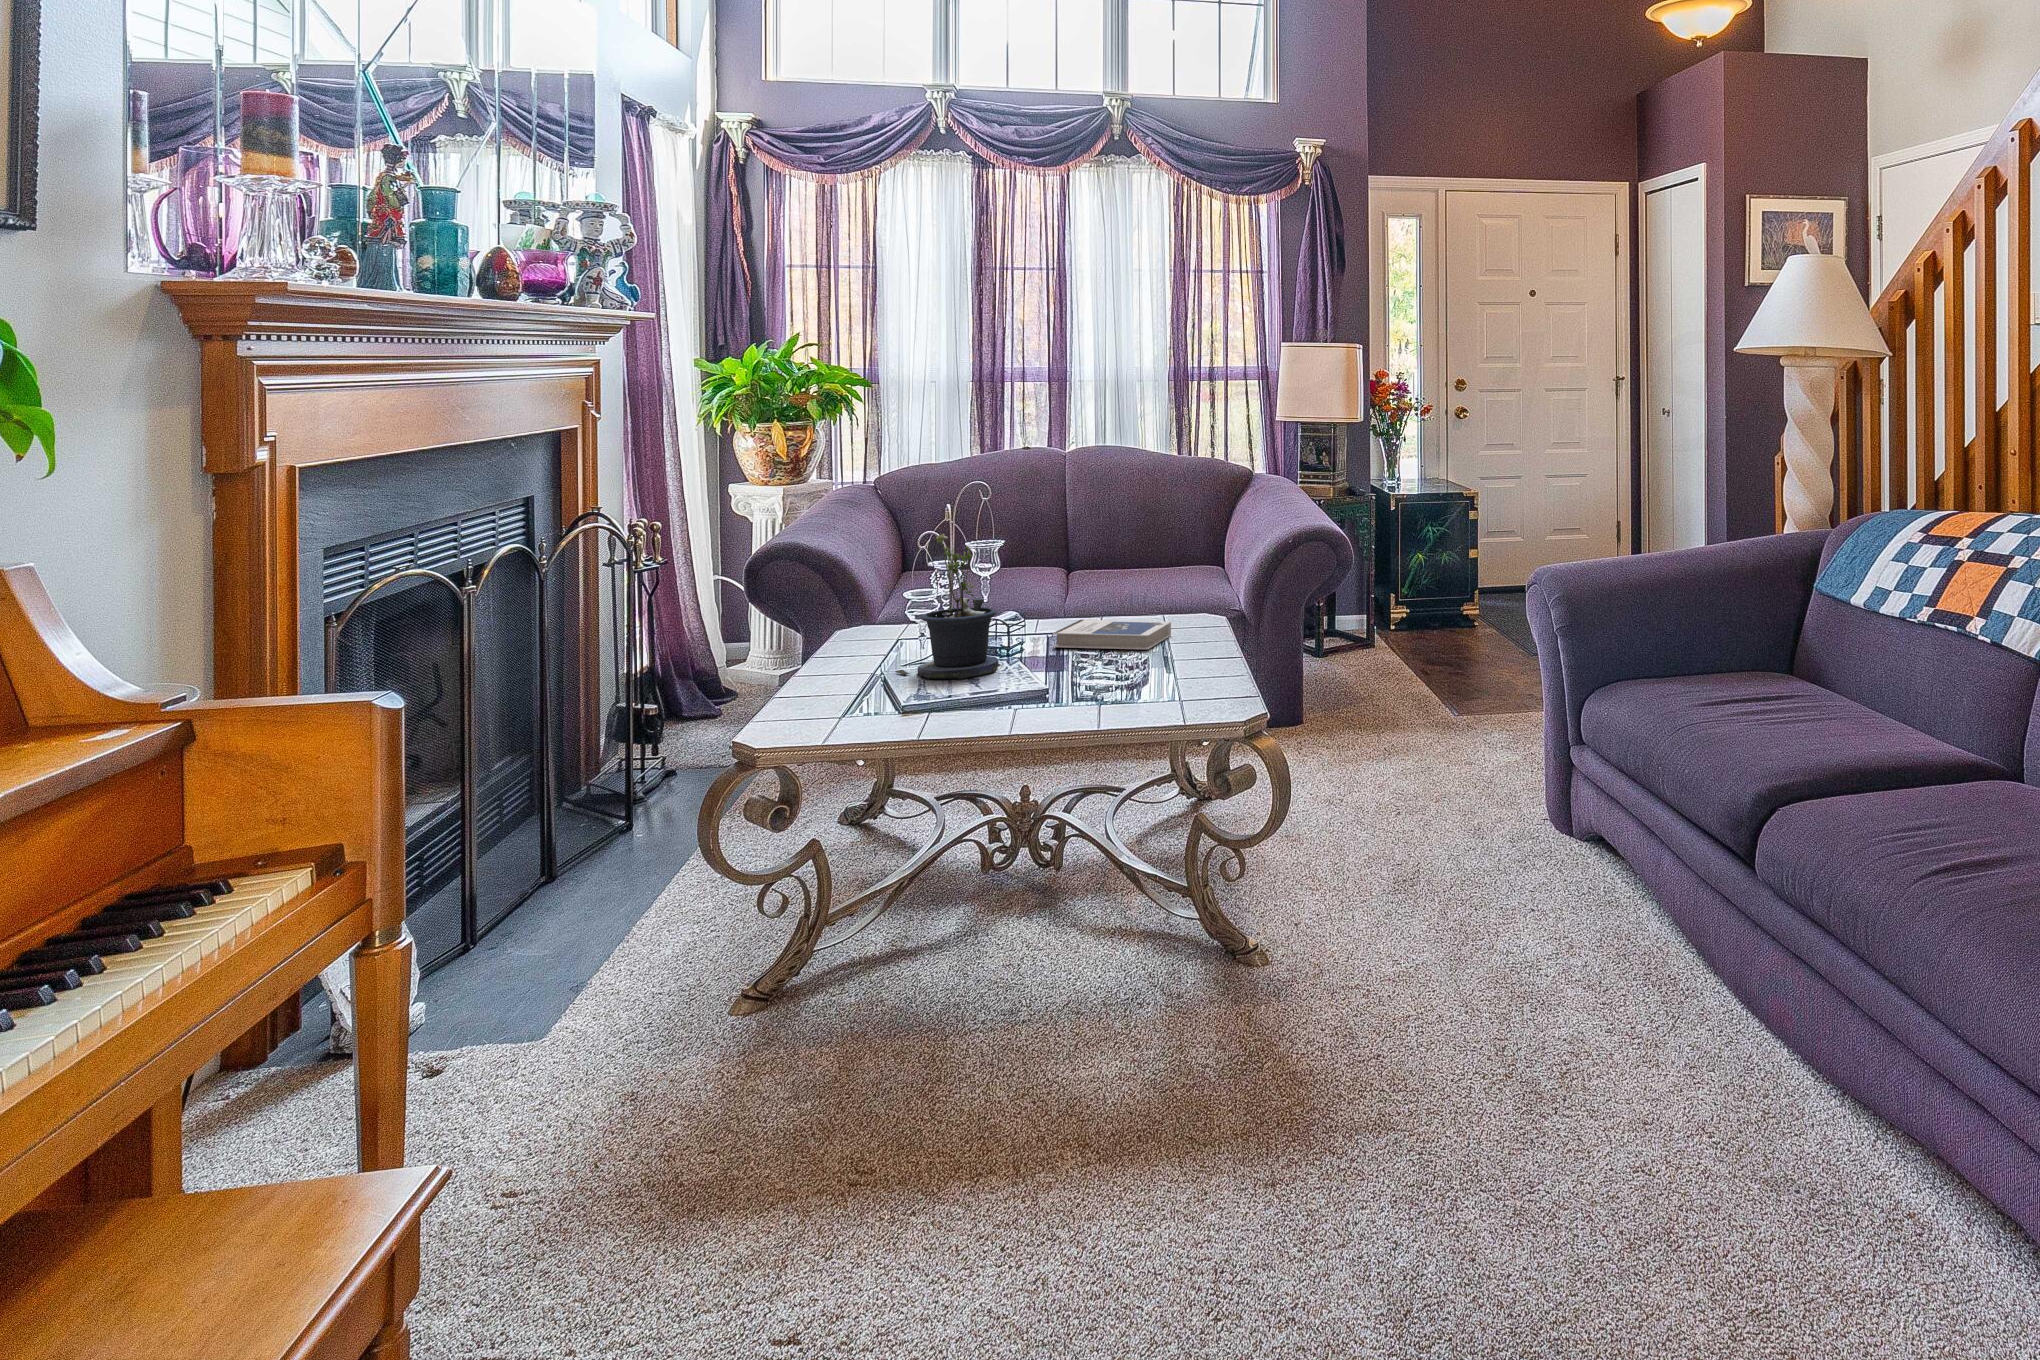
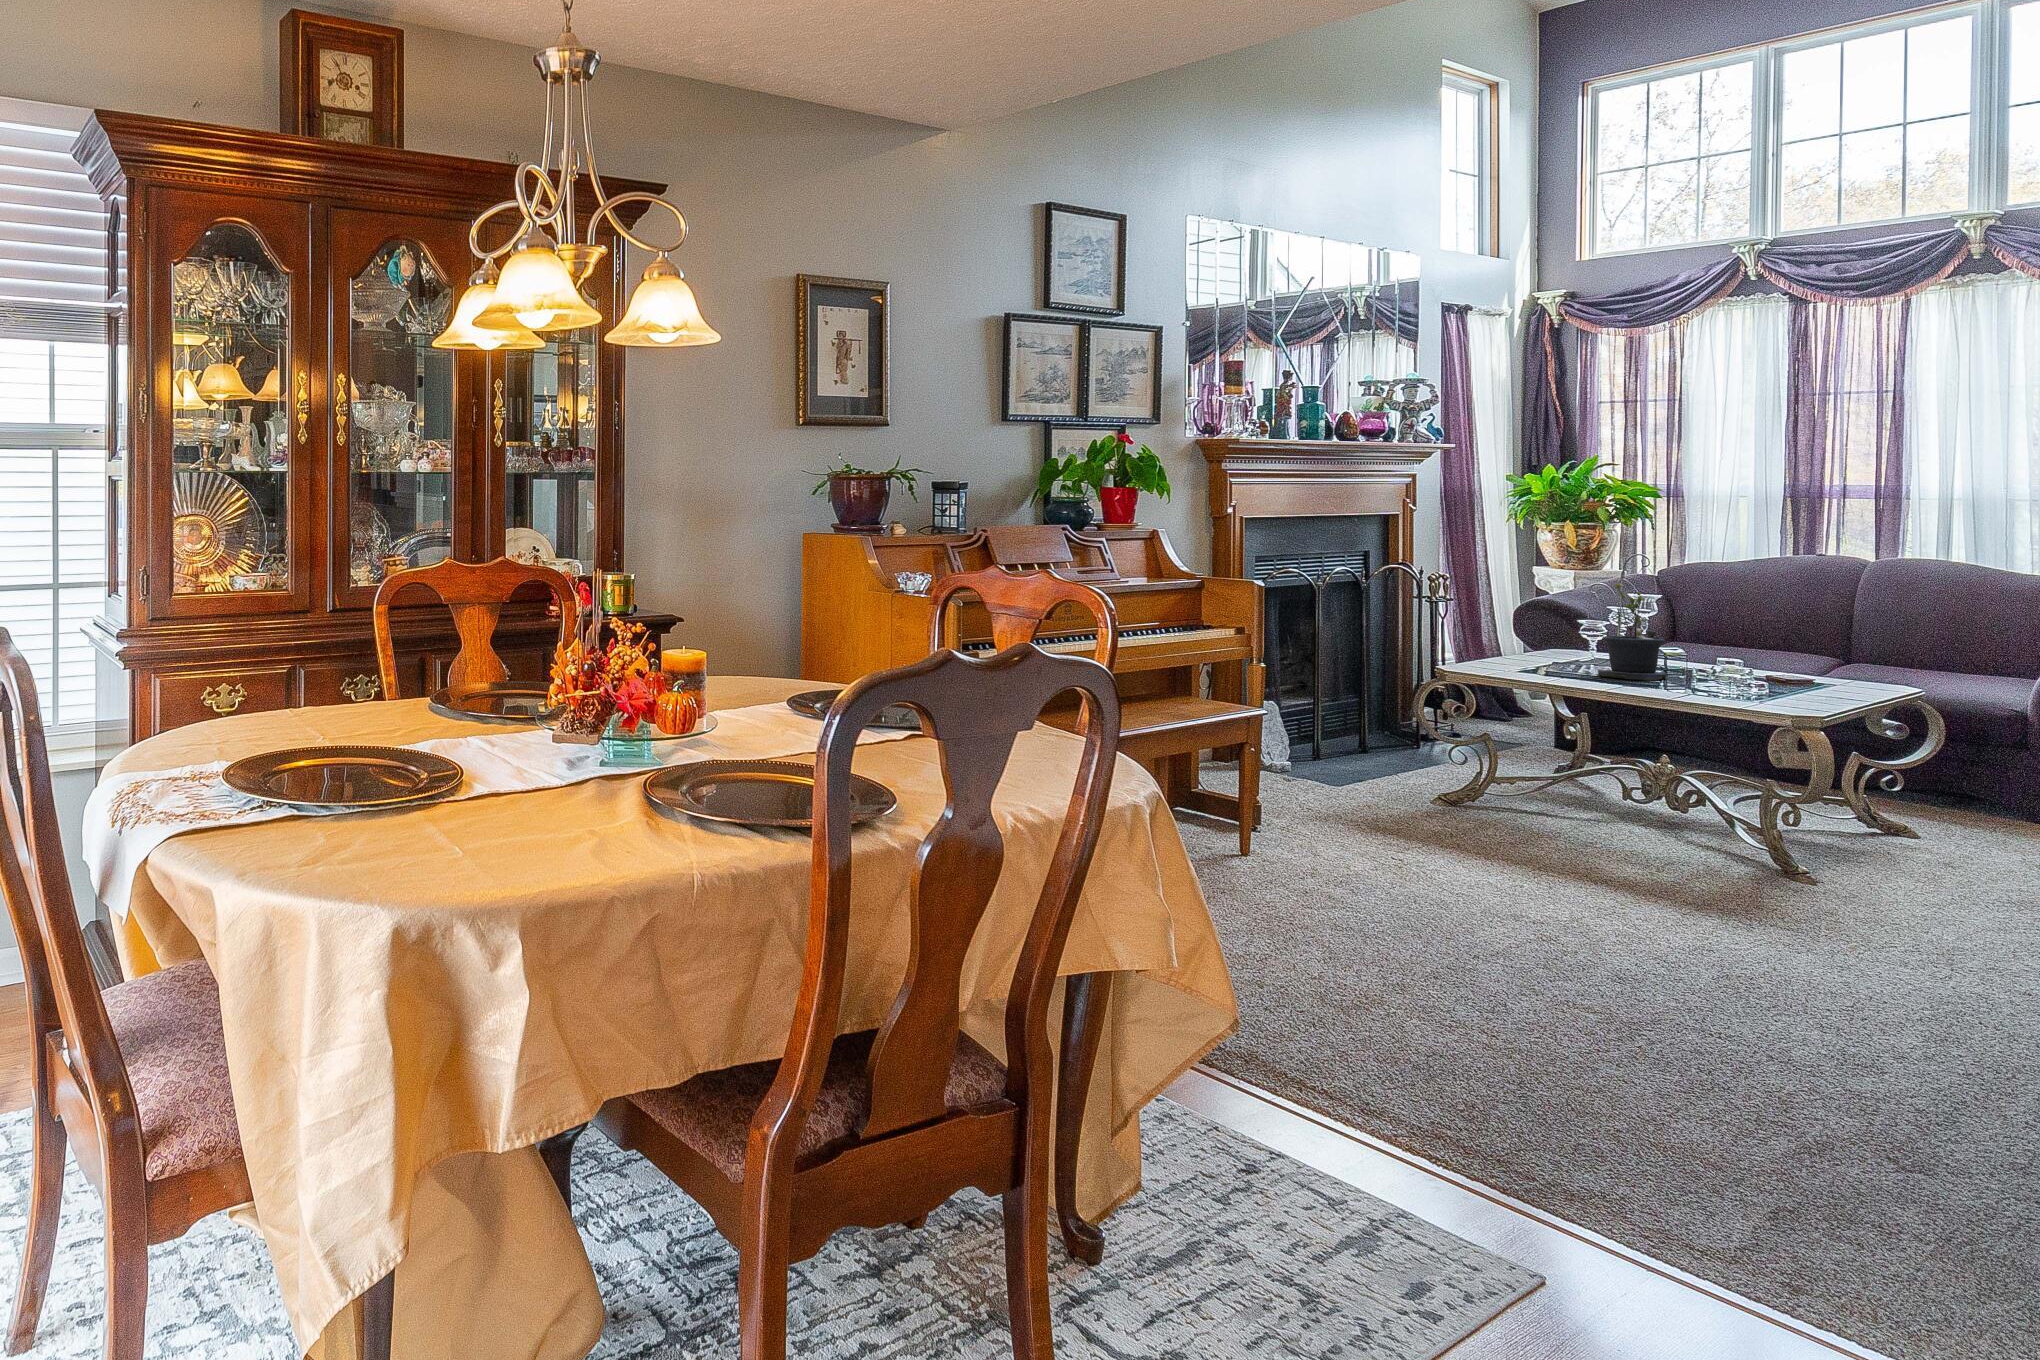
hardback book: present [1053,620,1171,650] -> none [1729,666,1858,688]

